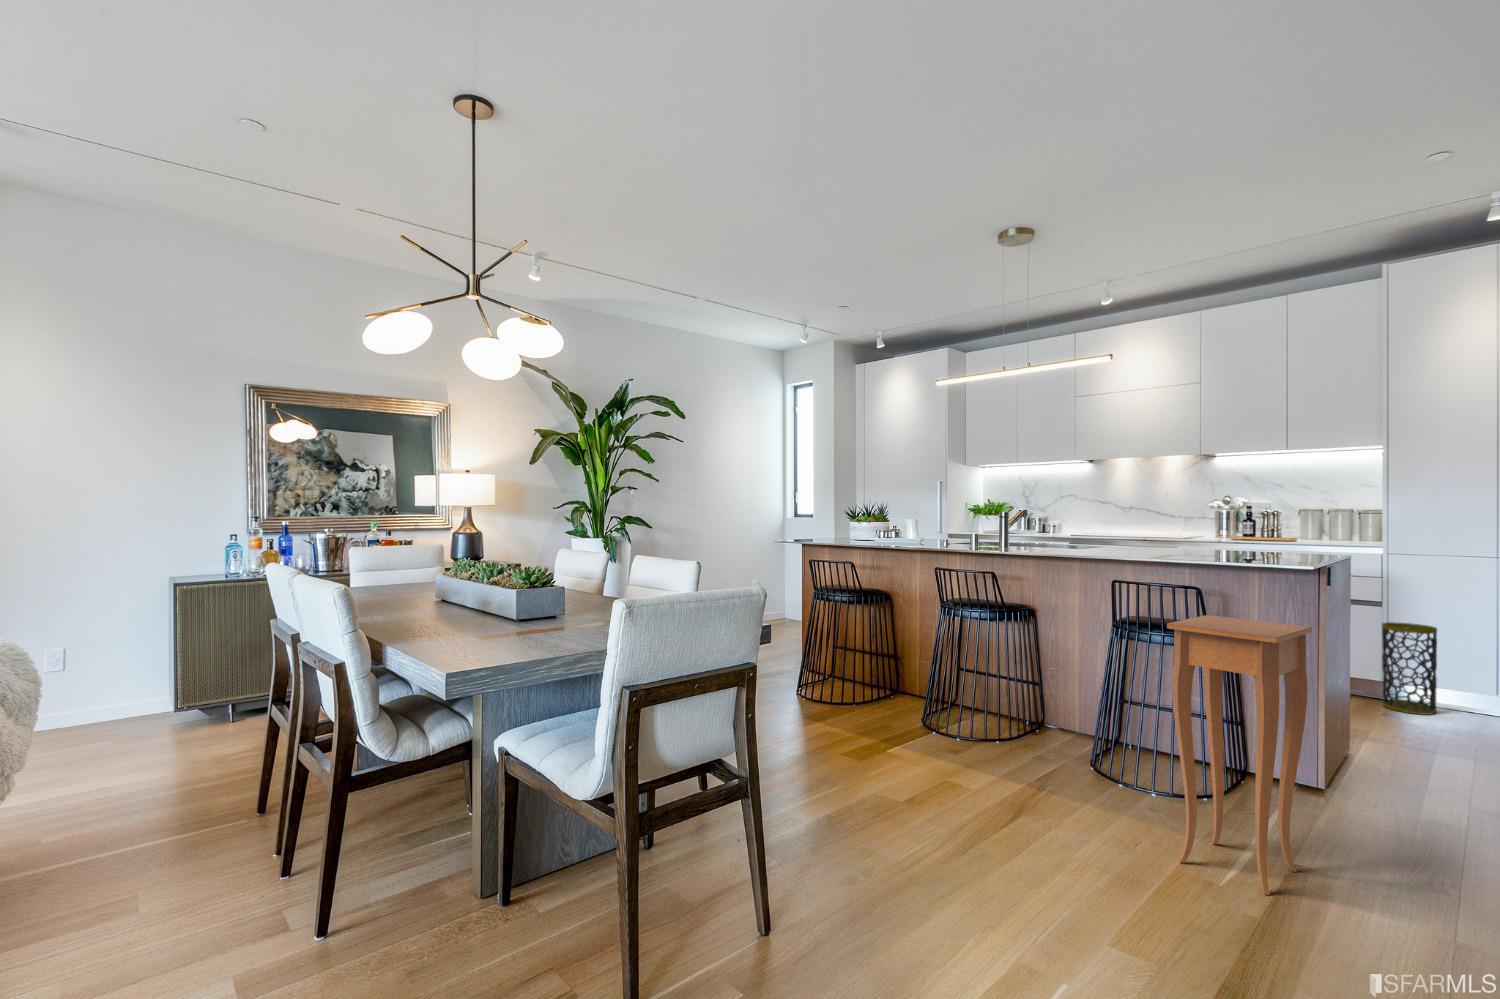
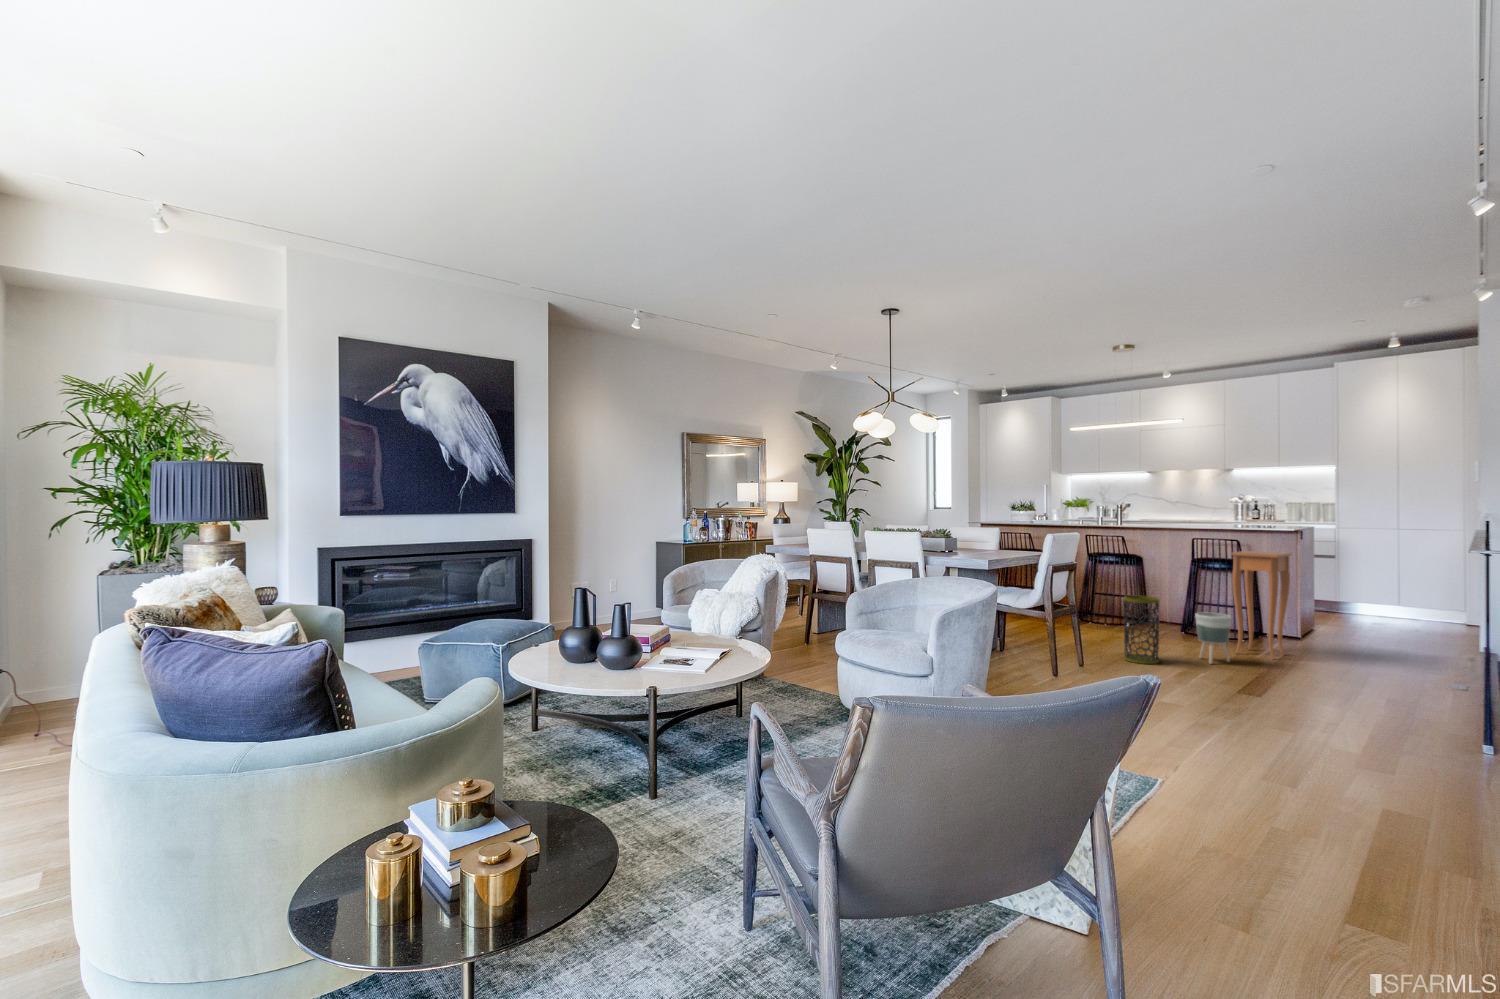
trash can: present [1382,622,1437,715] -> present [1124,596,1159,664]
planter: none [1074,773,1160,920] -> present [1195,612,1231,664]

